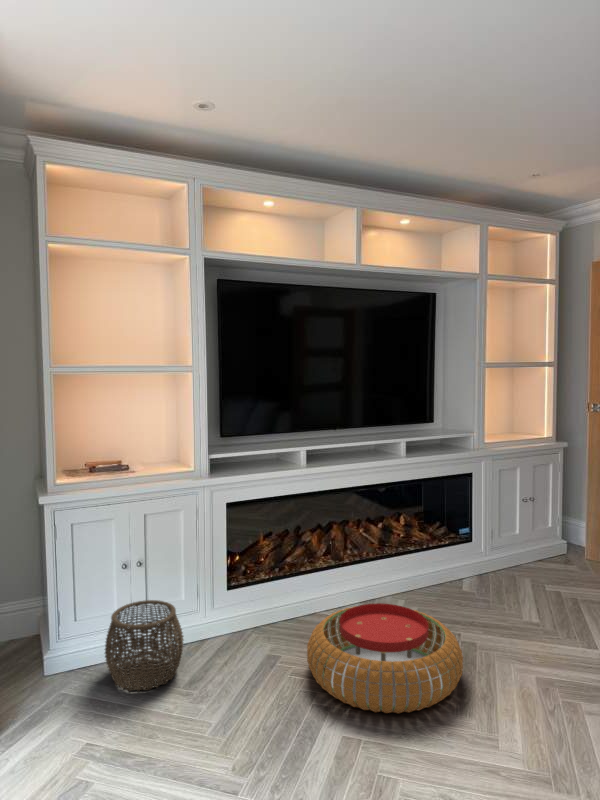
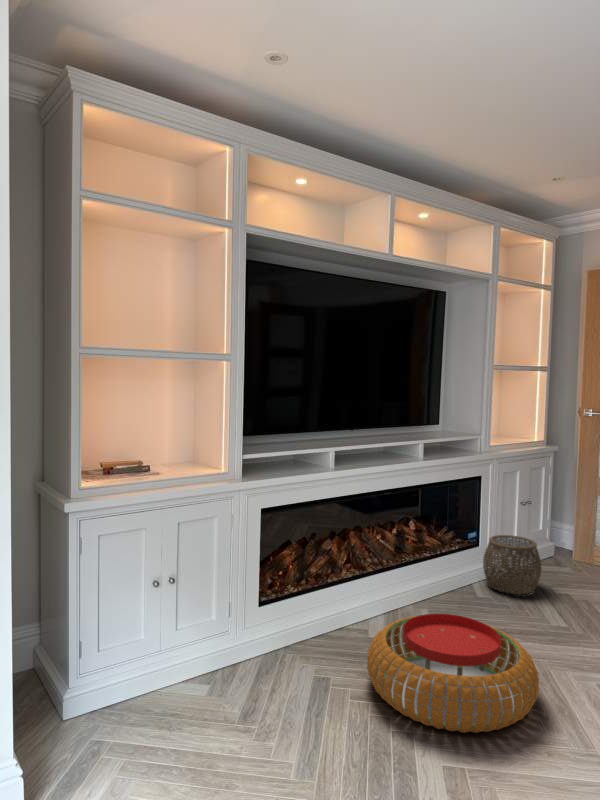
woven basket: present [105,600,183,691] -> present [483,535,542,595]

